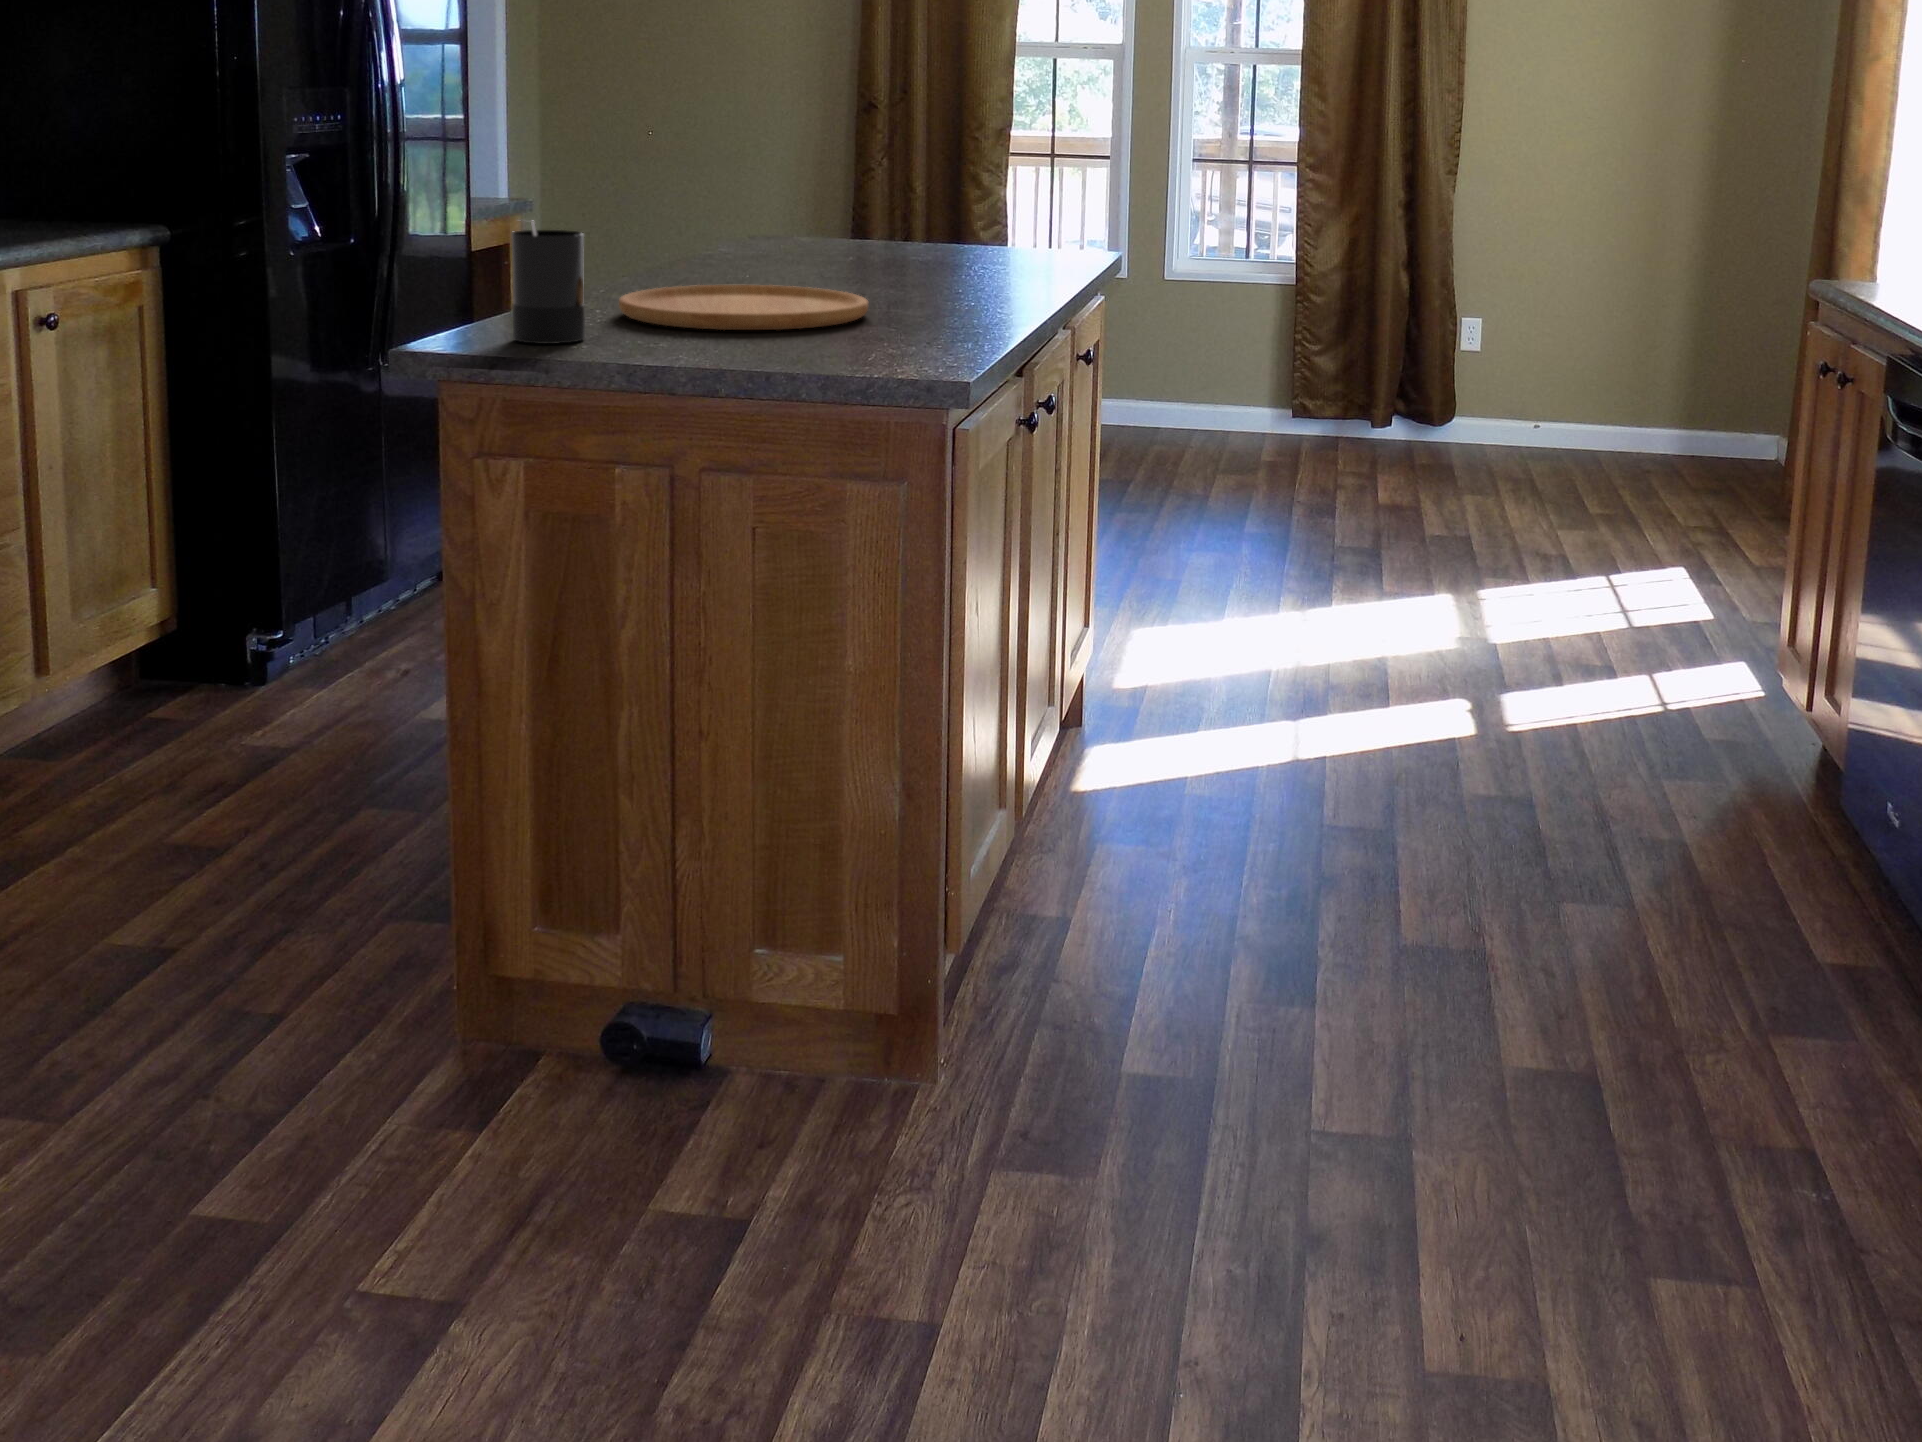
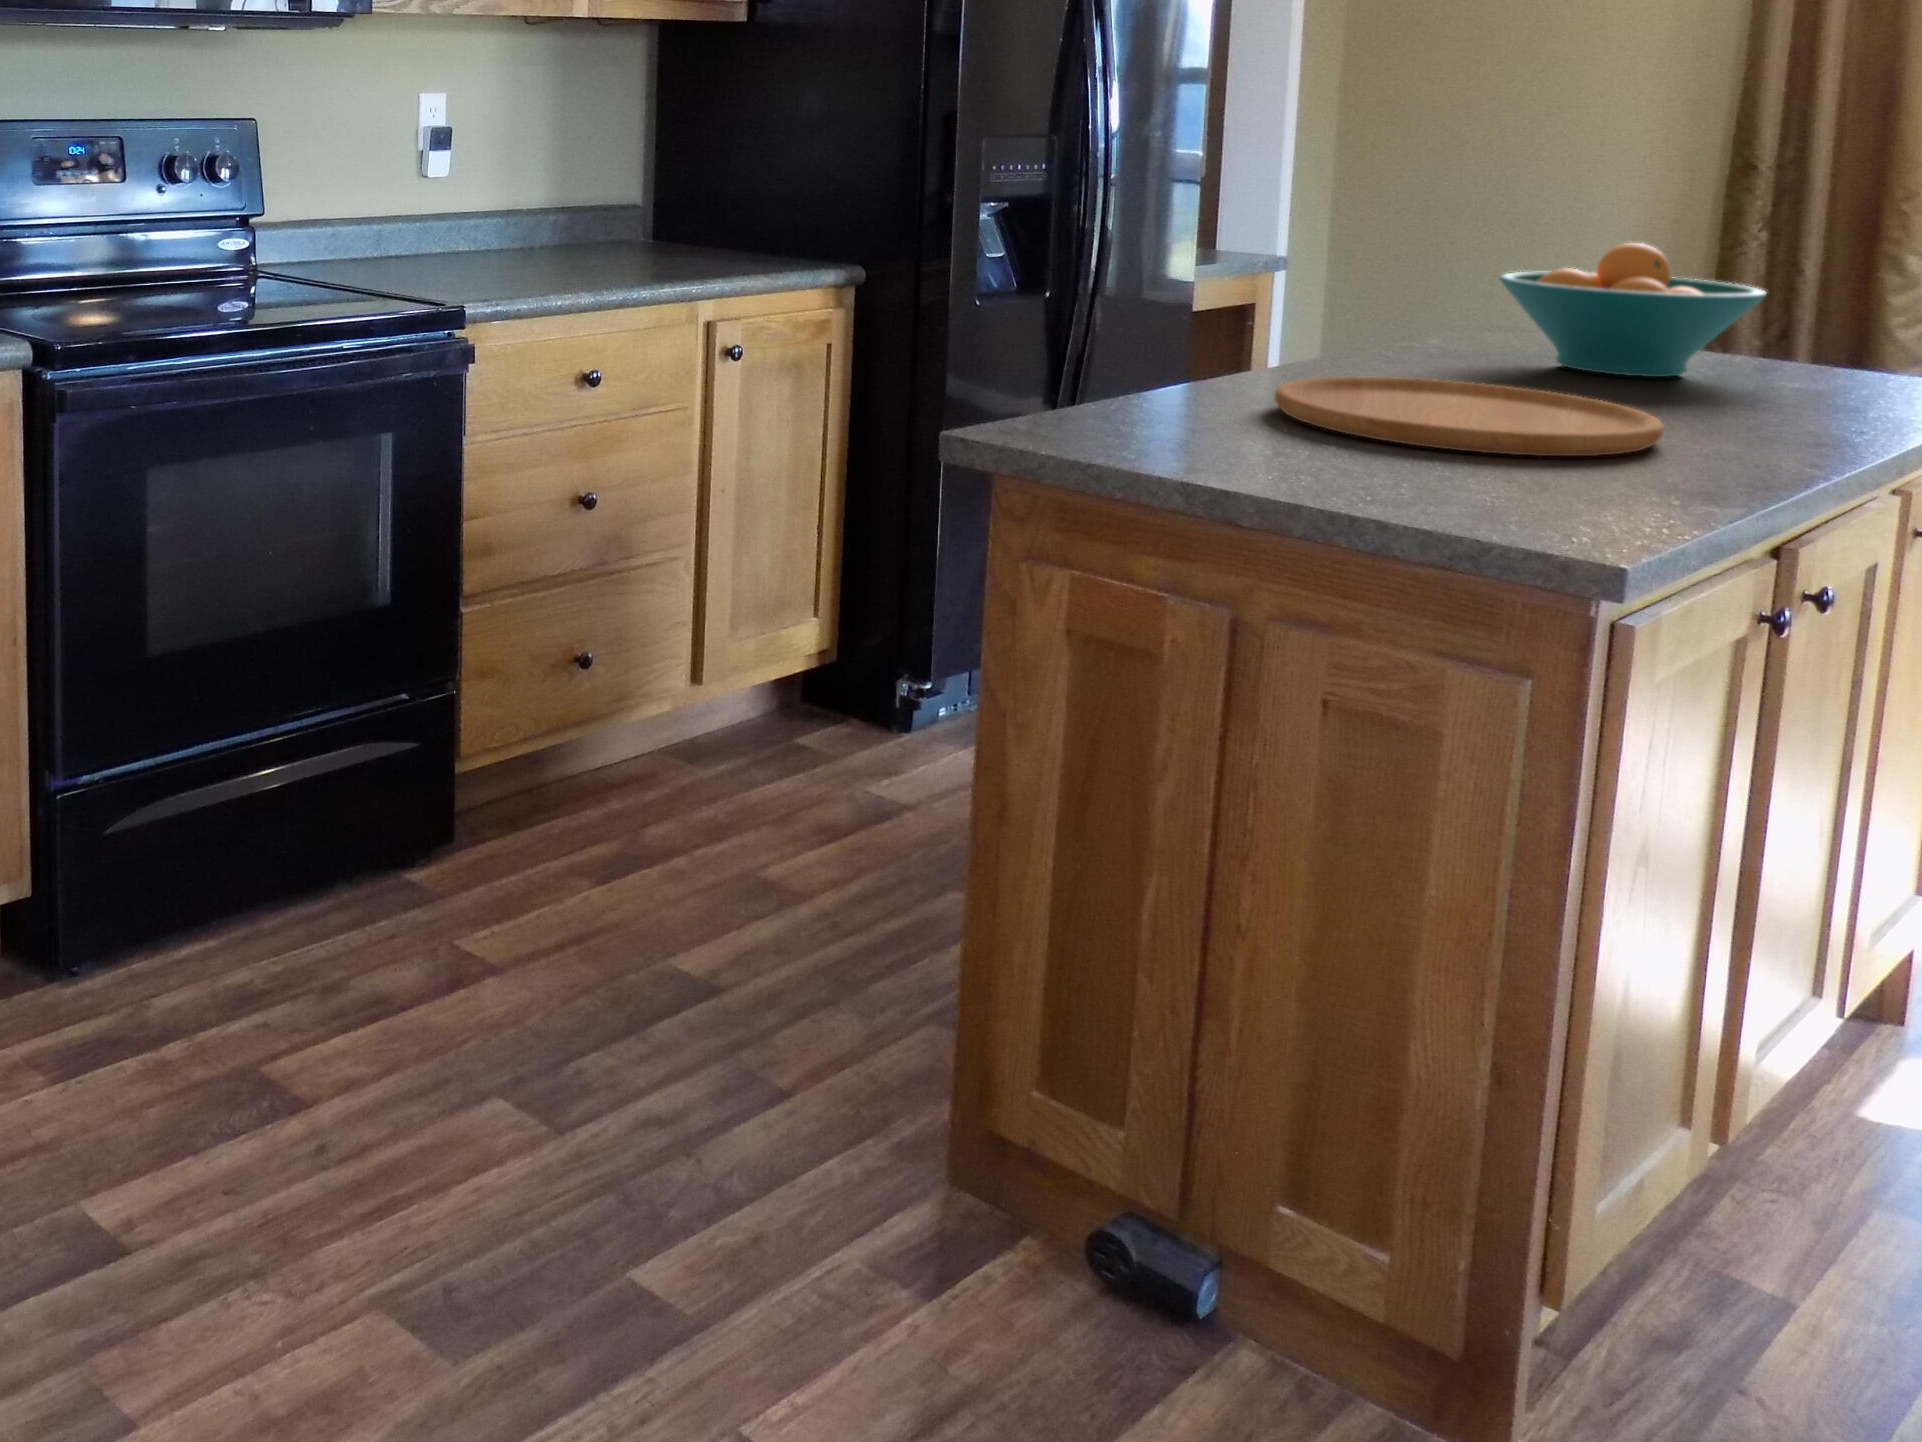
fruit bowl: none [745,177,909,274] -> present [1499,243,1766,377]
candle: present [511,219,585,344] -> none [1113,280,1217,441]

